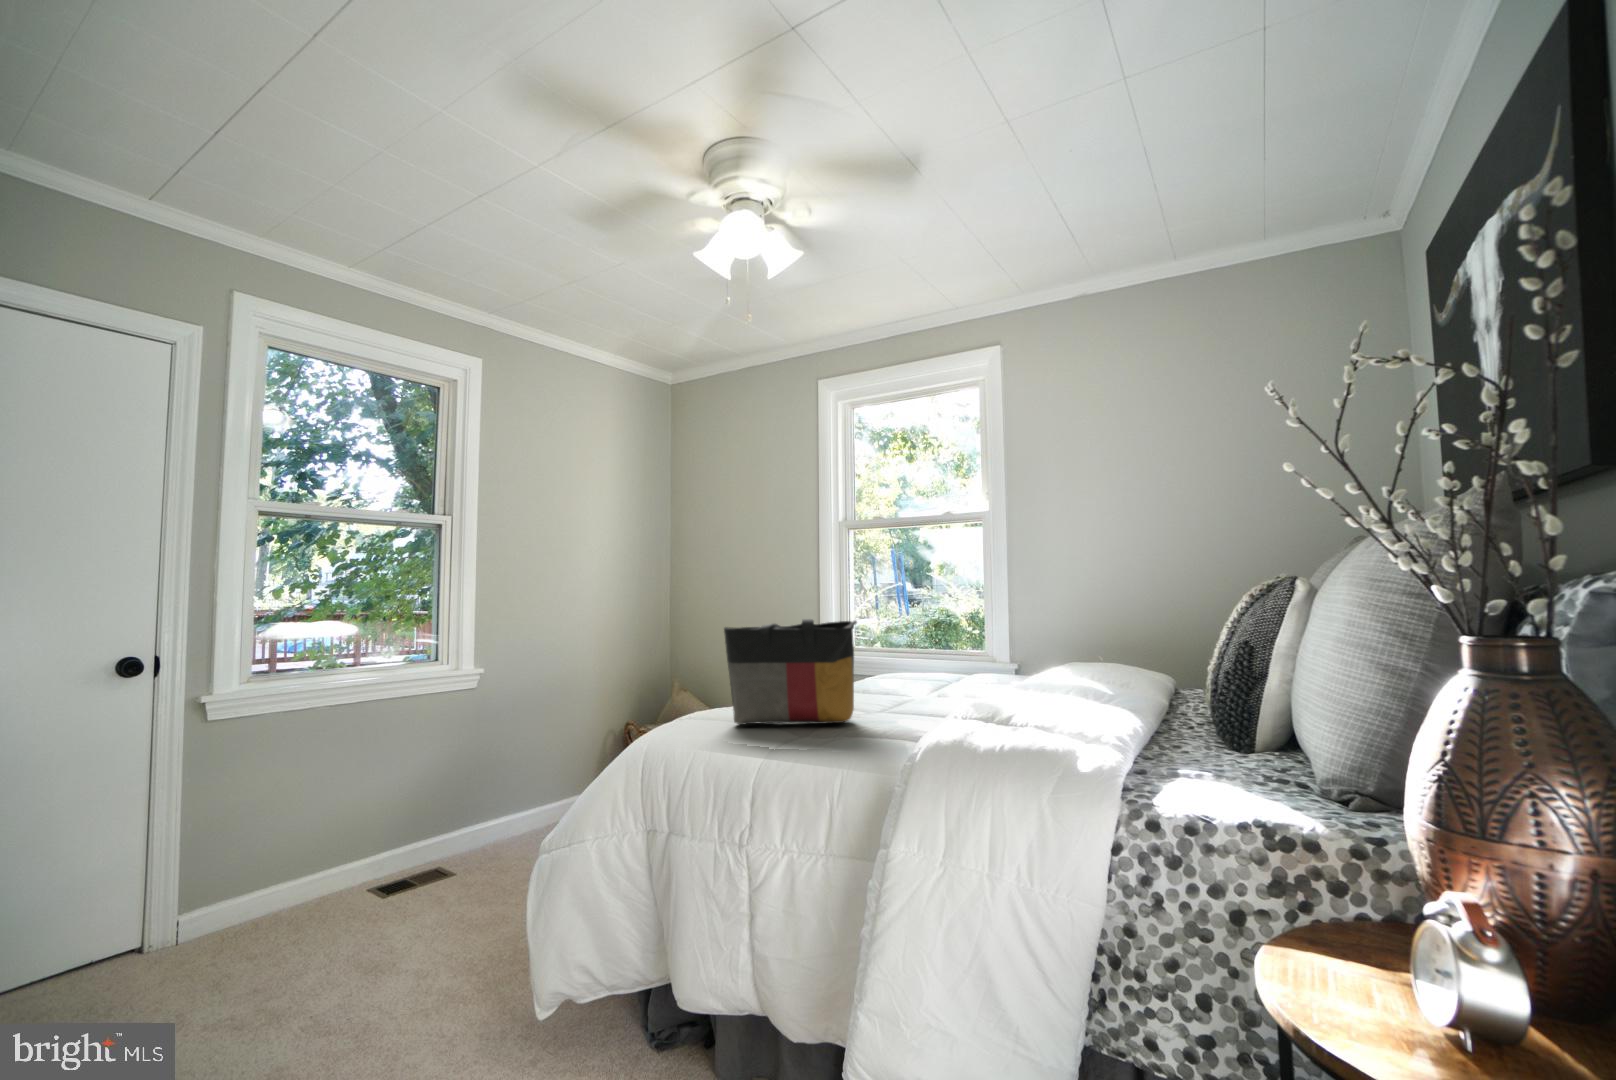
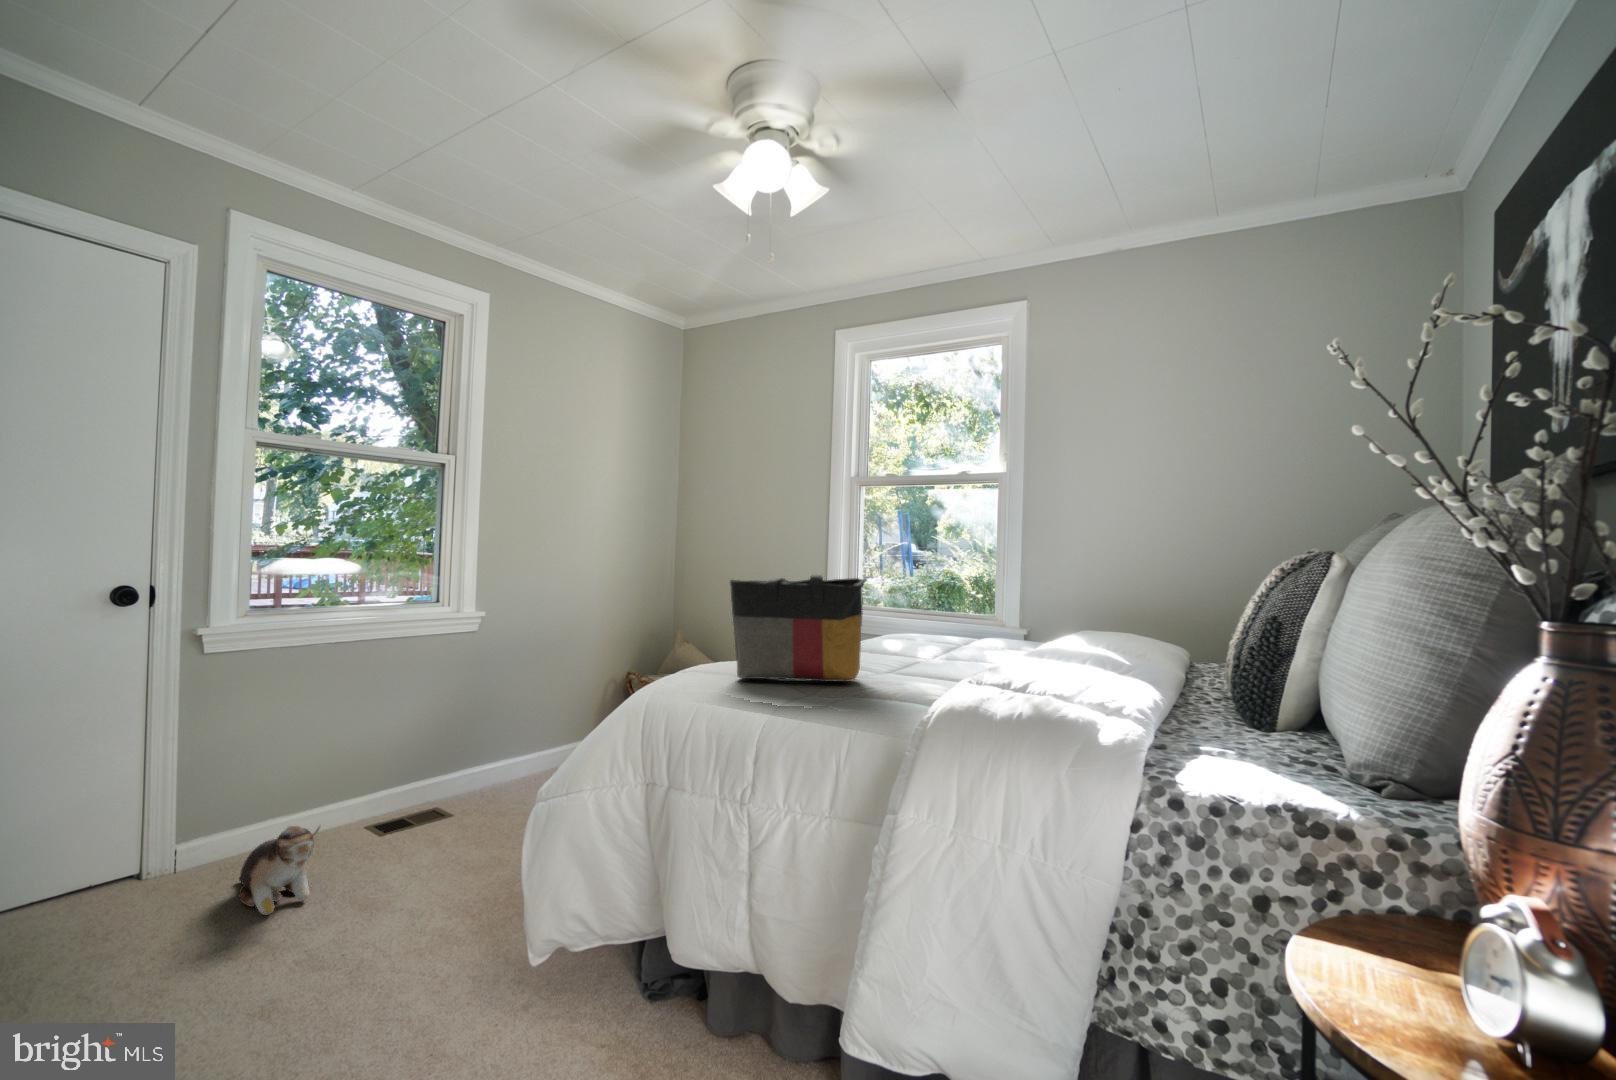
plush toy: none [239,890,323,985] -> present [239,826,320,915]

